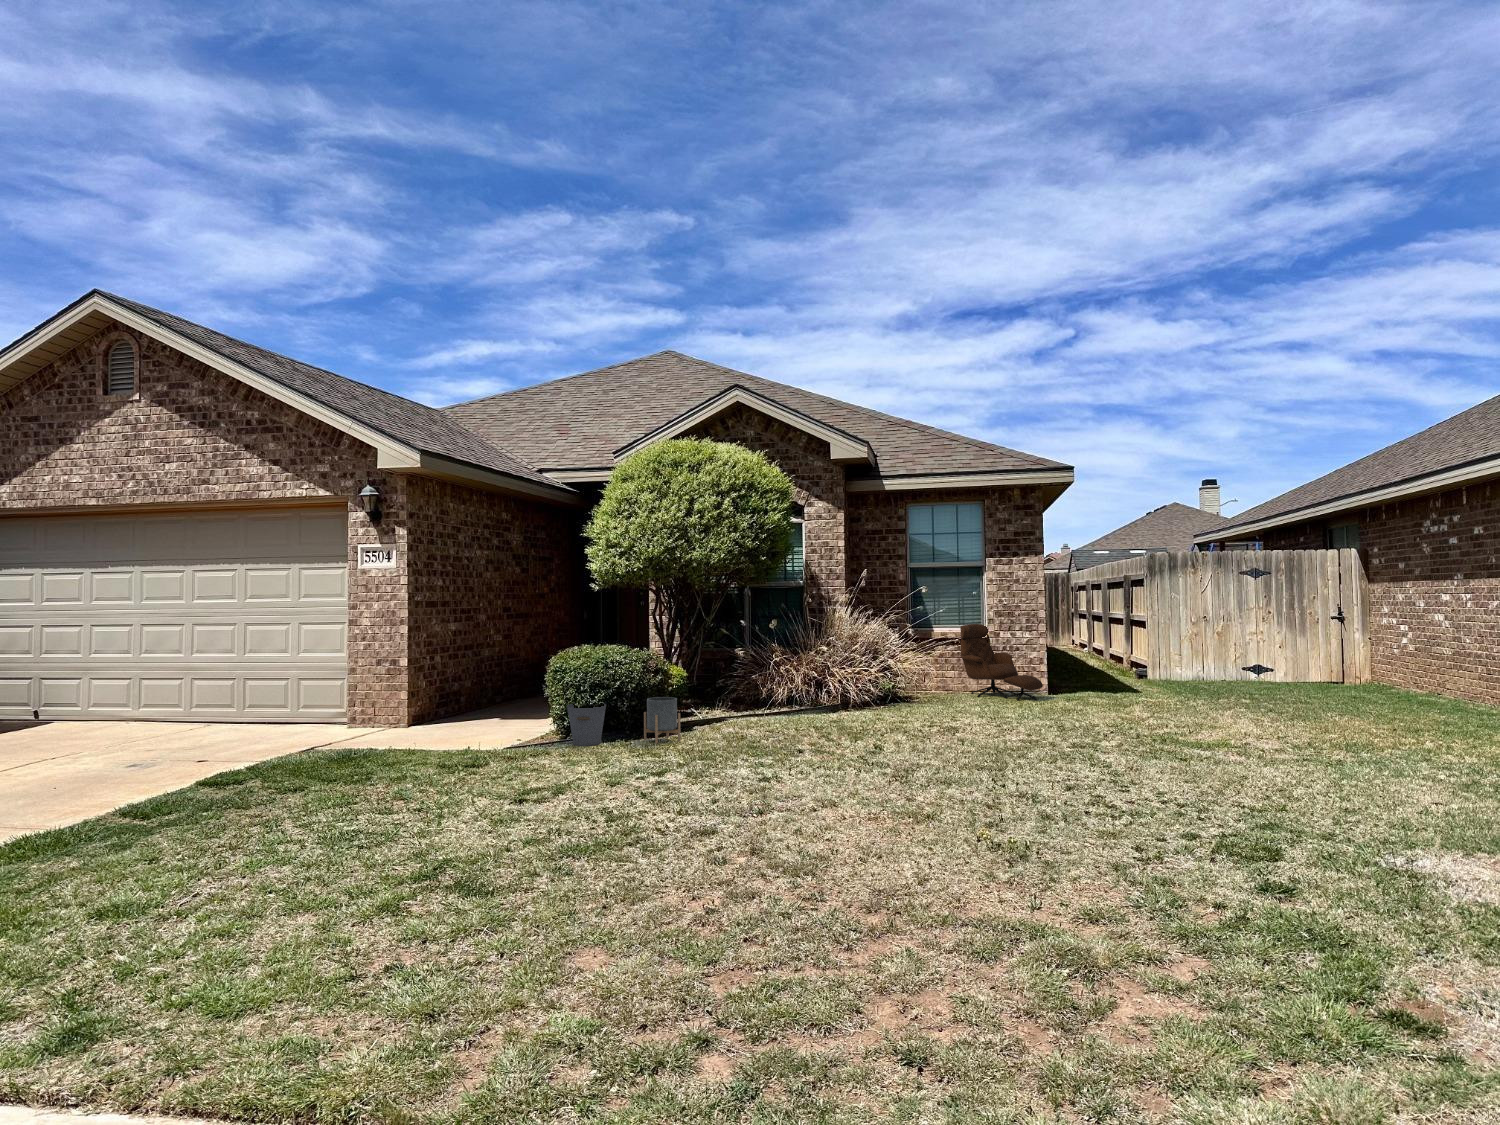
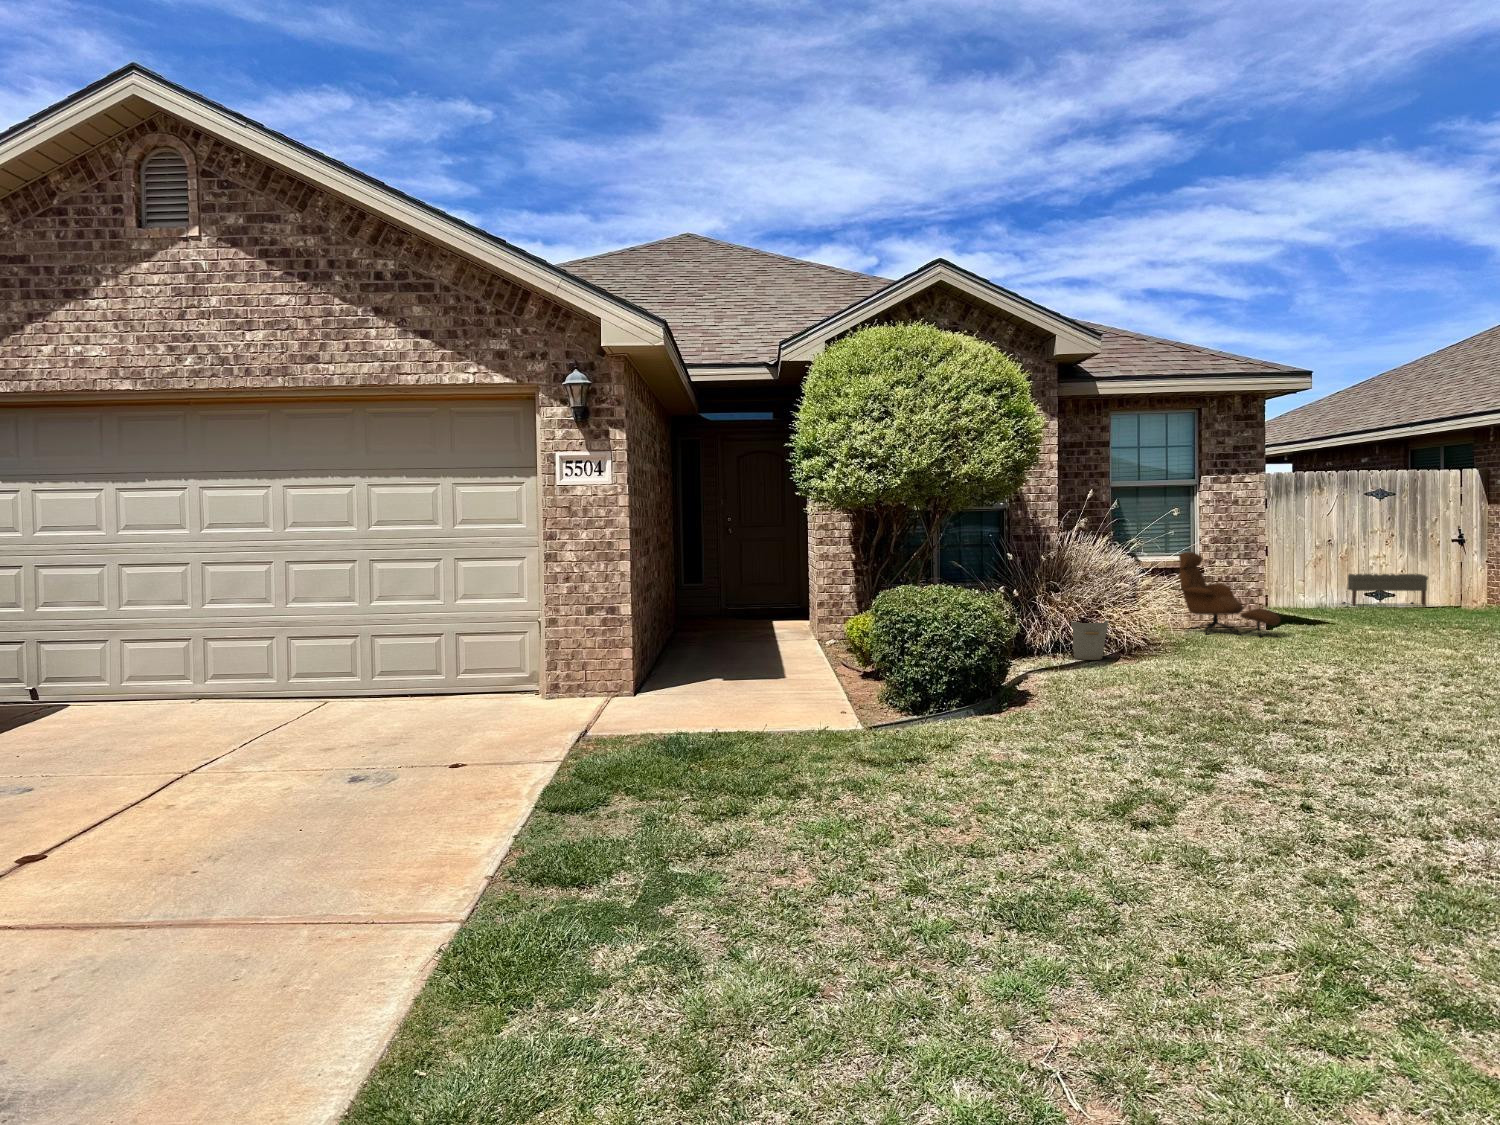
bench: none [1193,646,1270,678] -> present [1343,573,1428,606]
planter: present [644,697,680,743] -> none [991,647,1039,706]
bucket: present [567,704,606,746] -> present [1070,620,1109,660]

